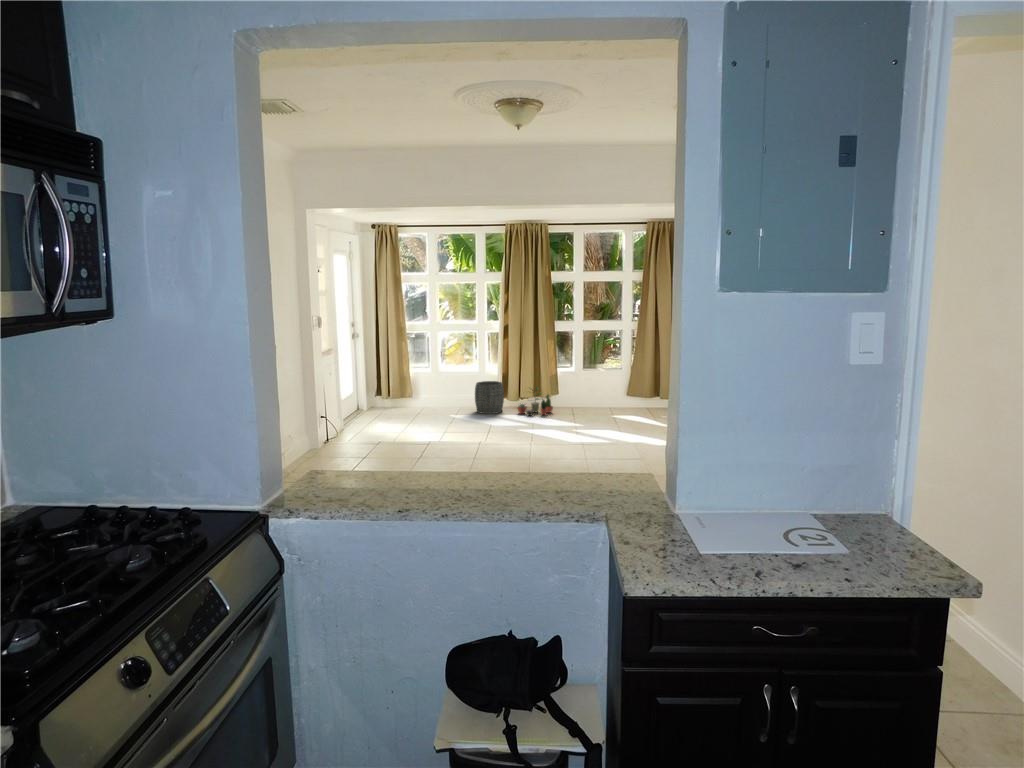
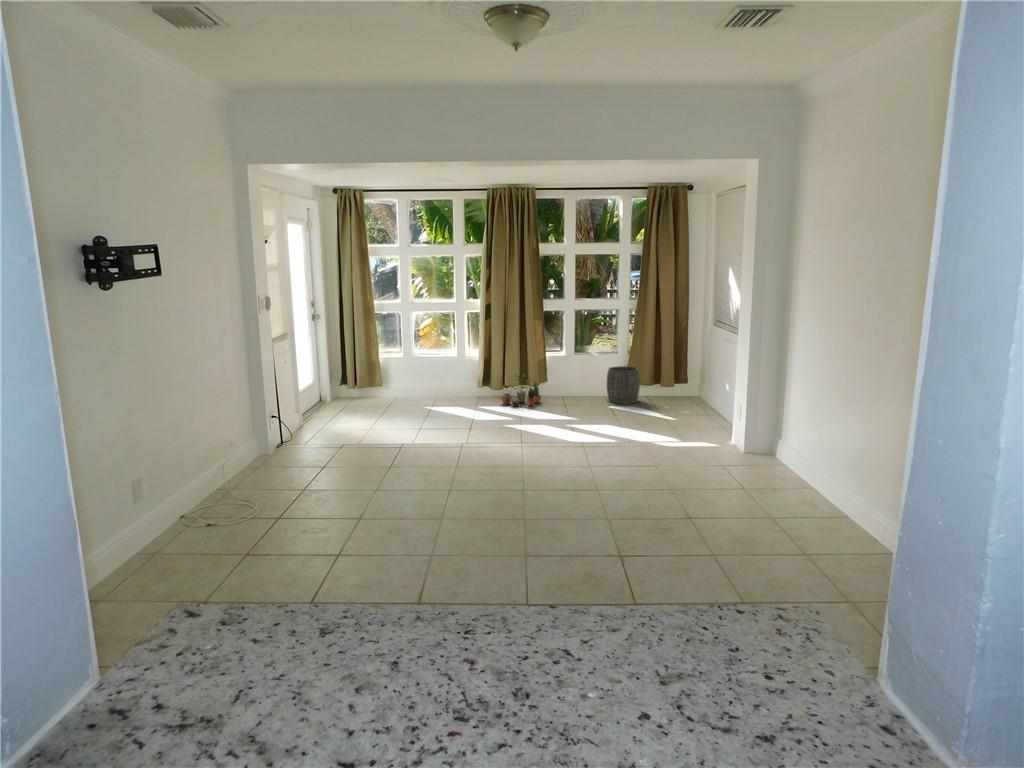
woven basket: present [475,381,504,414] -> present [607,366,640,404]

